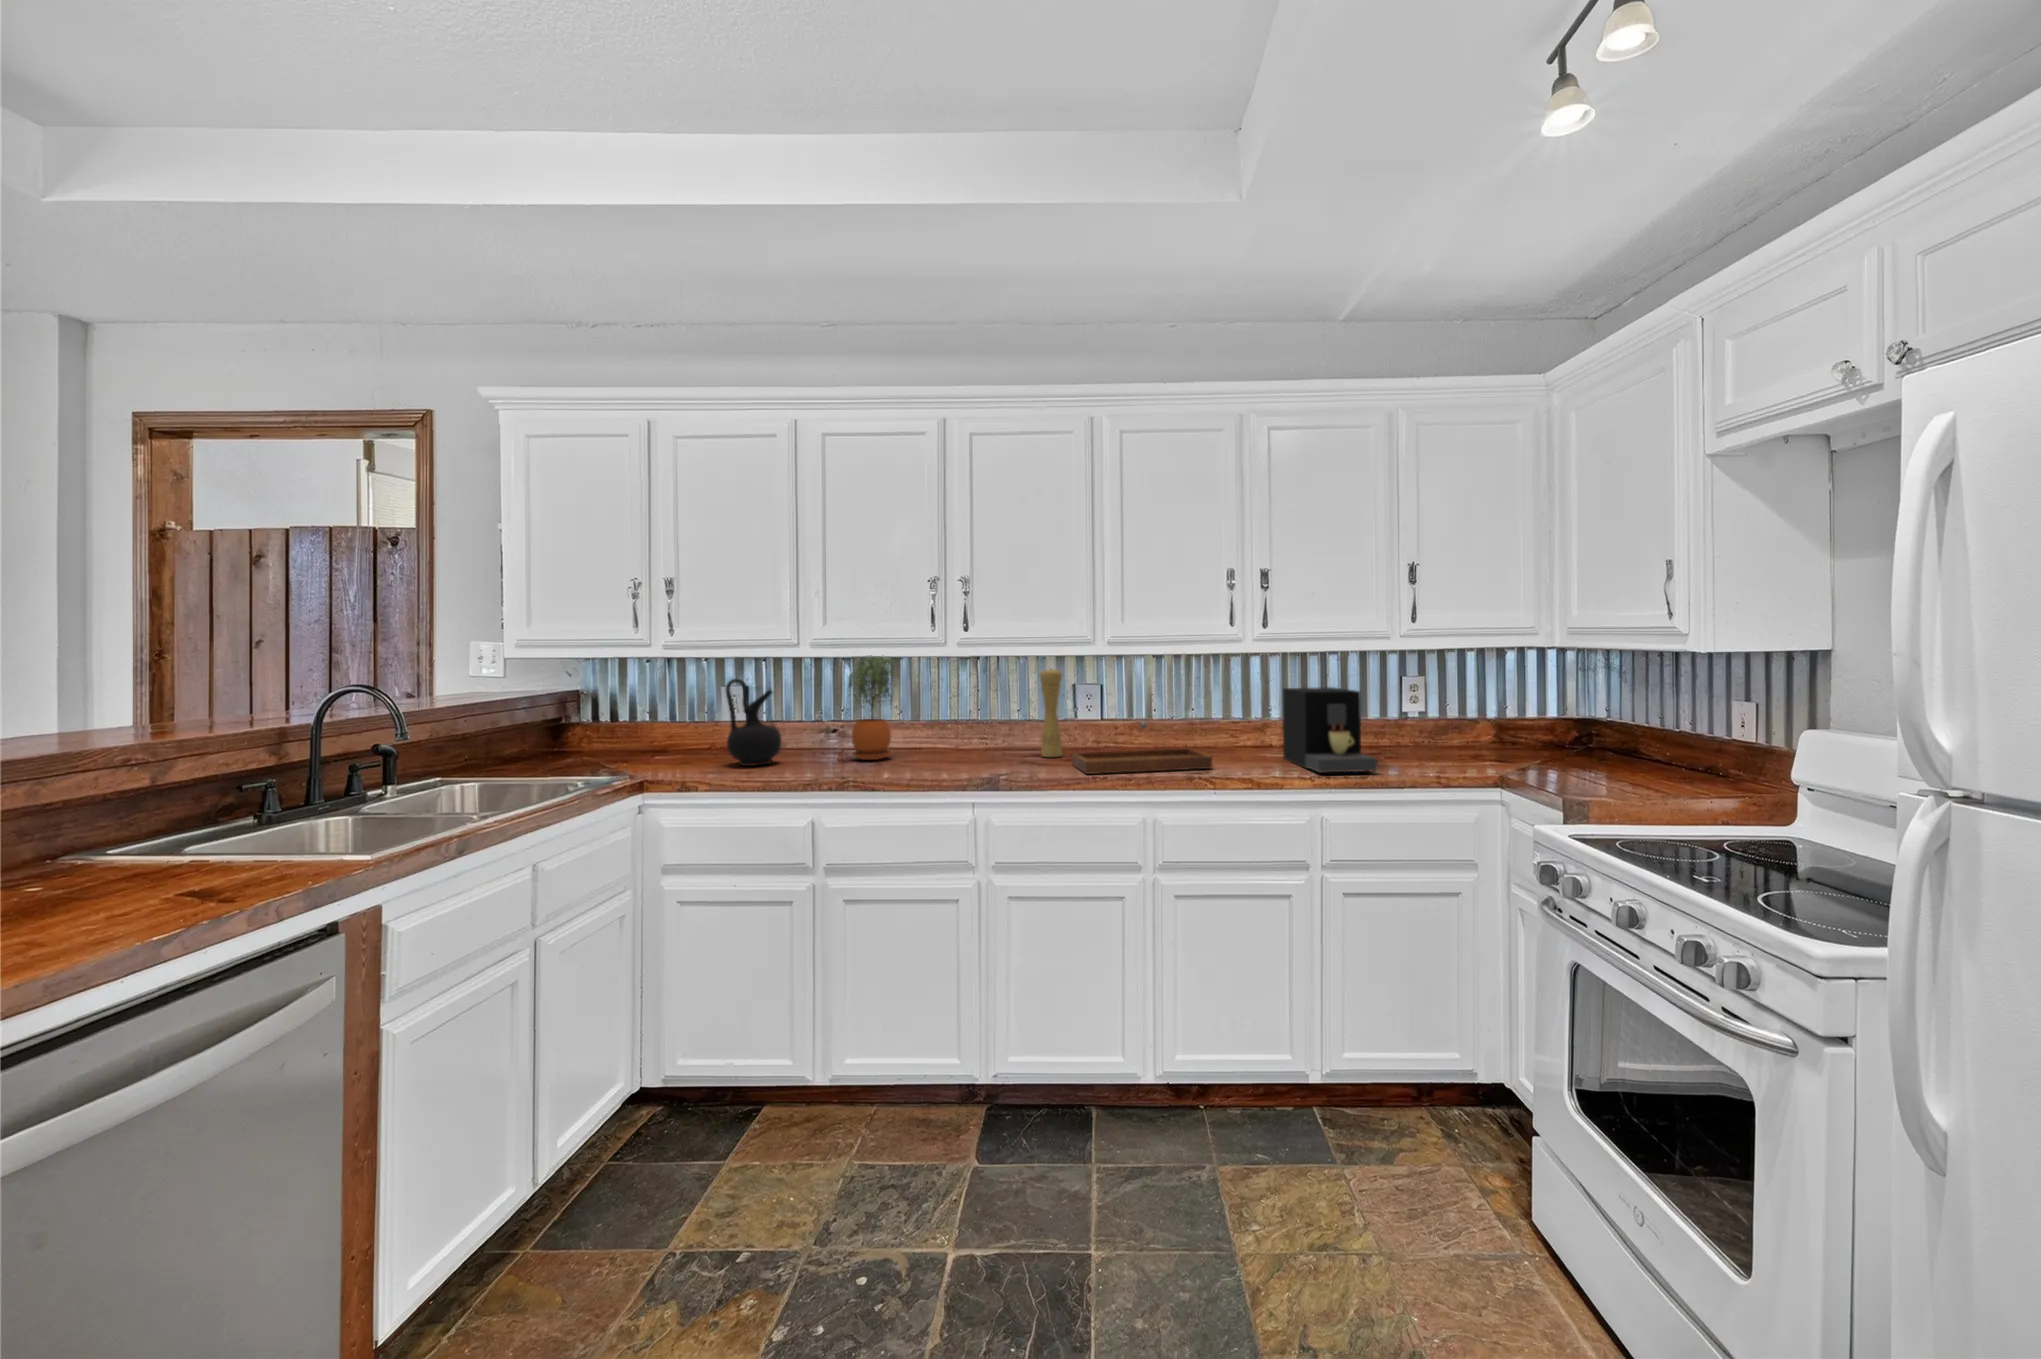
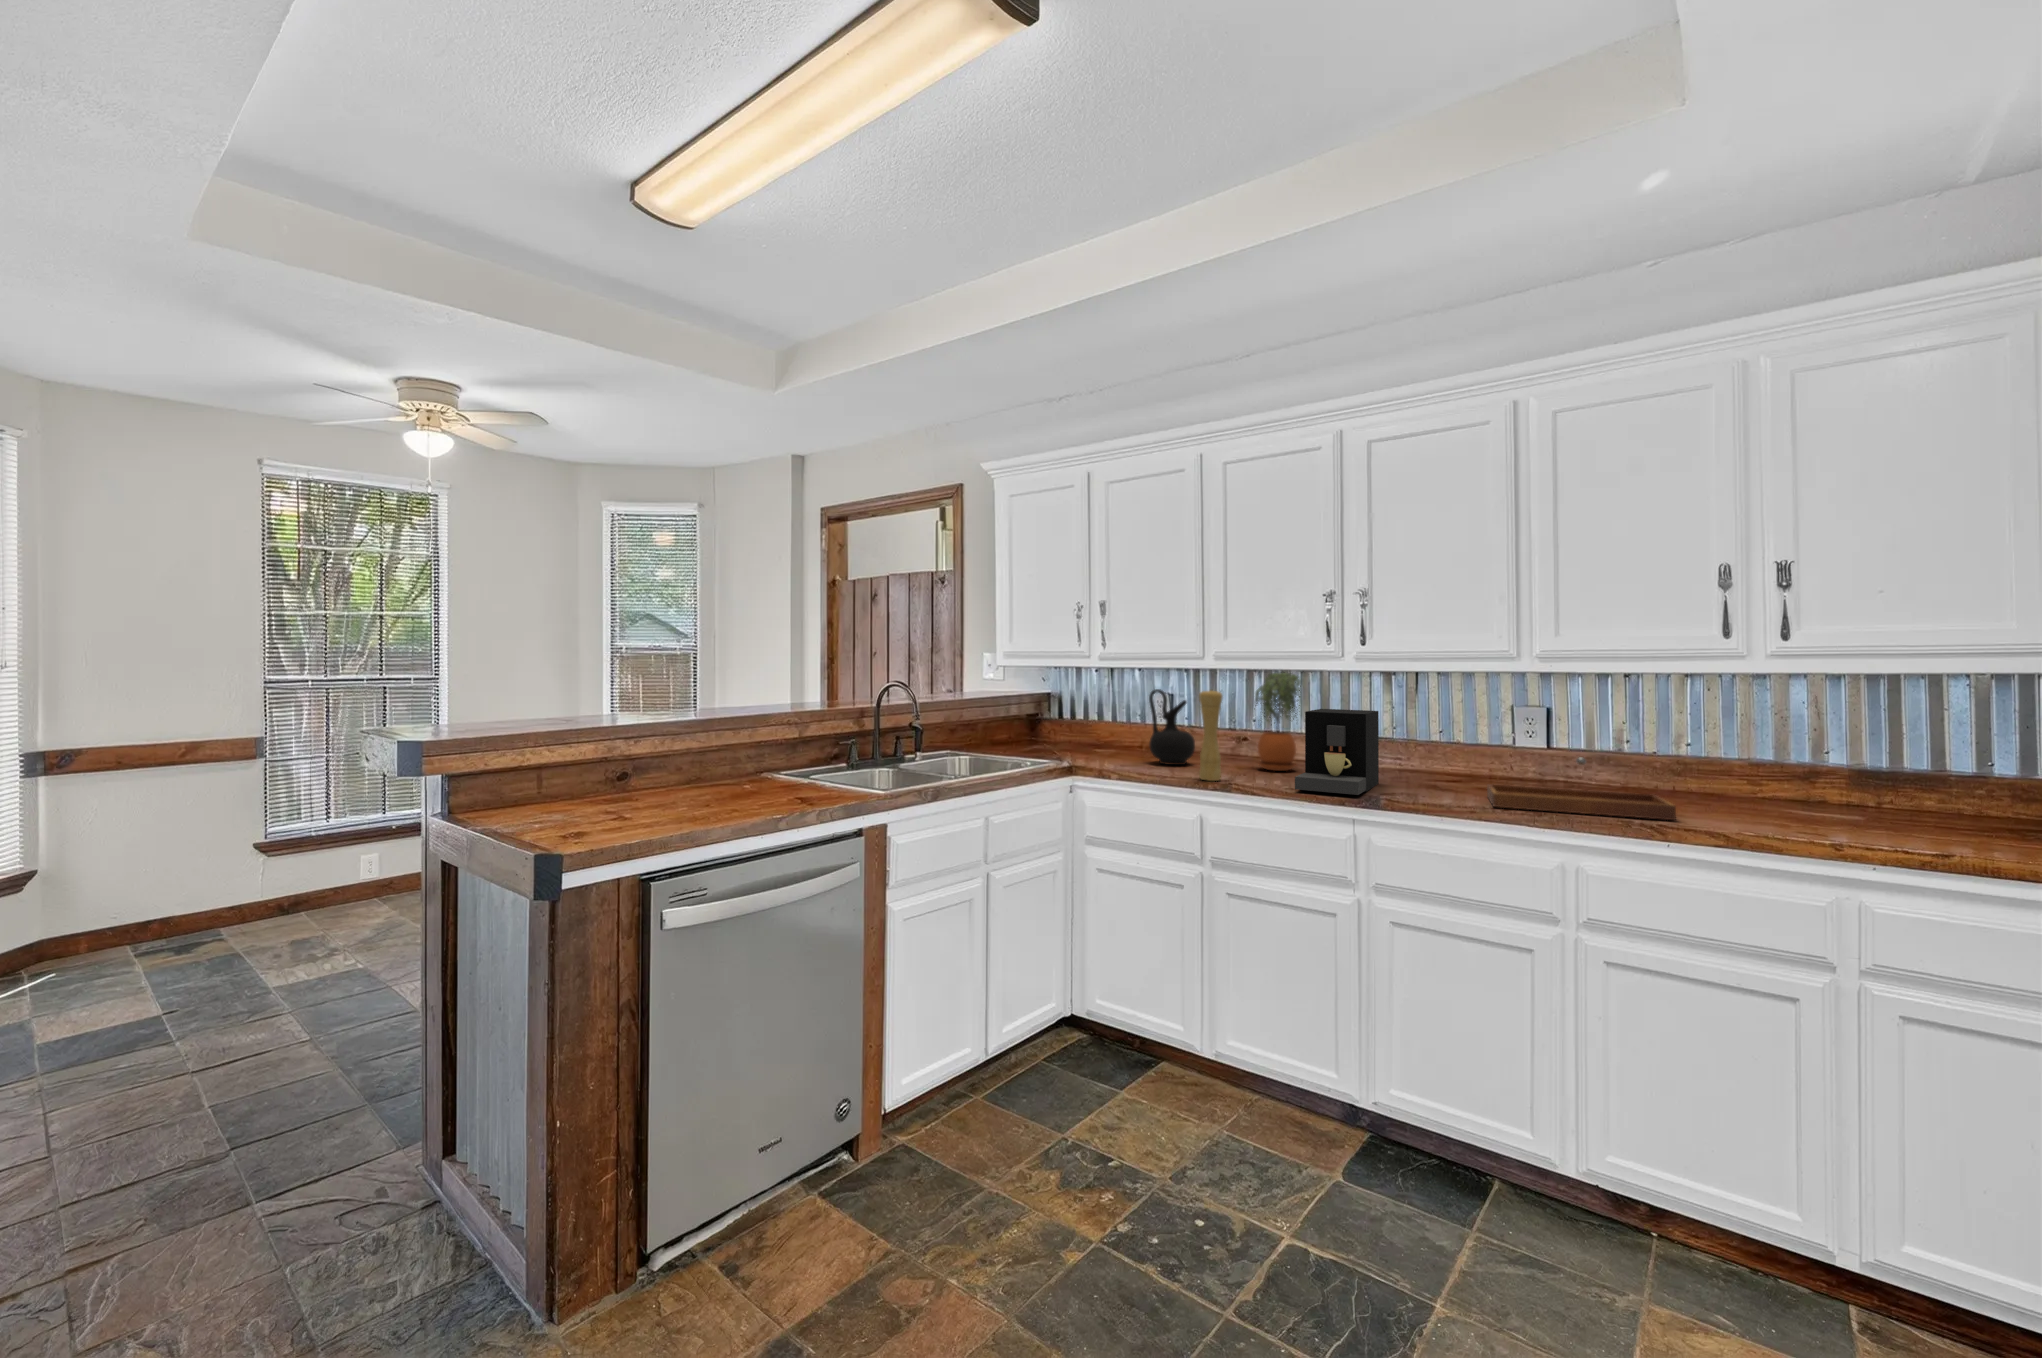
pepper mill: present [1040,669,1062,757] -> present [1199,690,1222,781]
coffee maker: present [1283,687,1377,772] -> present [1295,709,1379,795]

